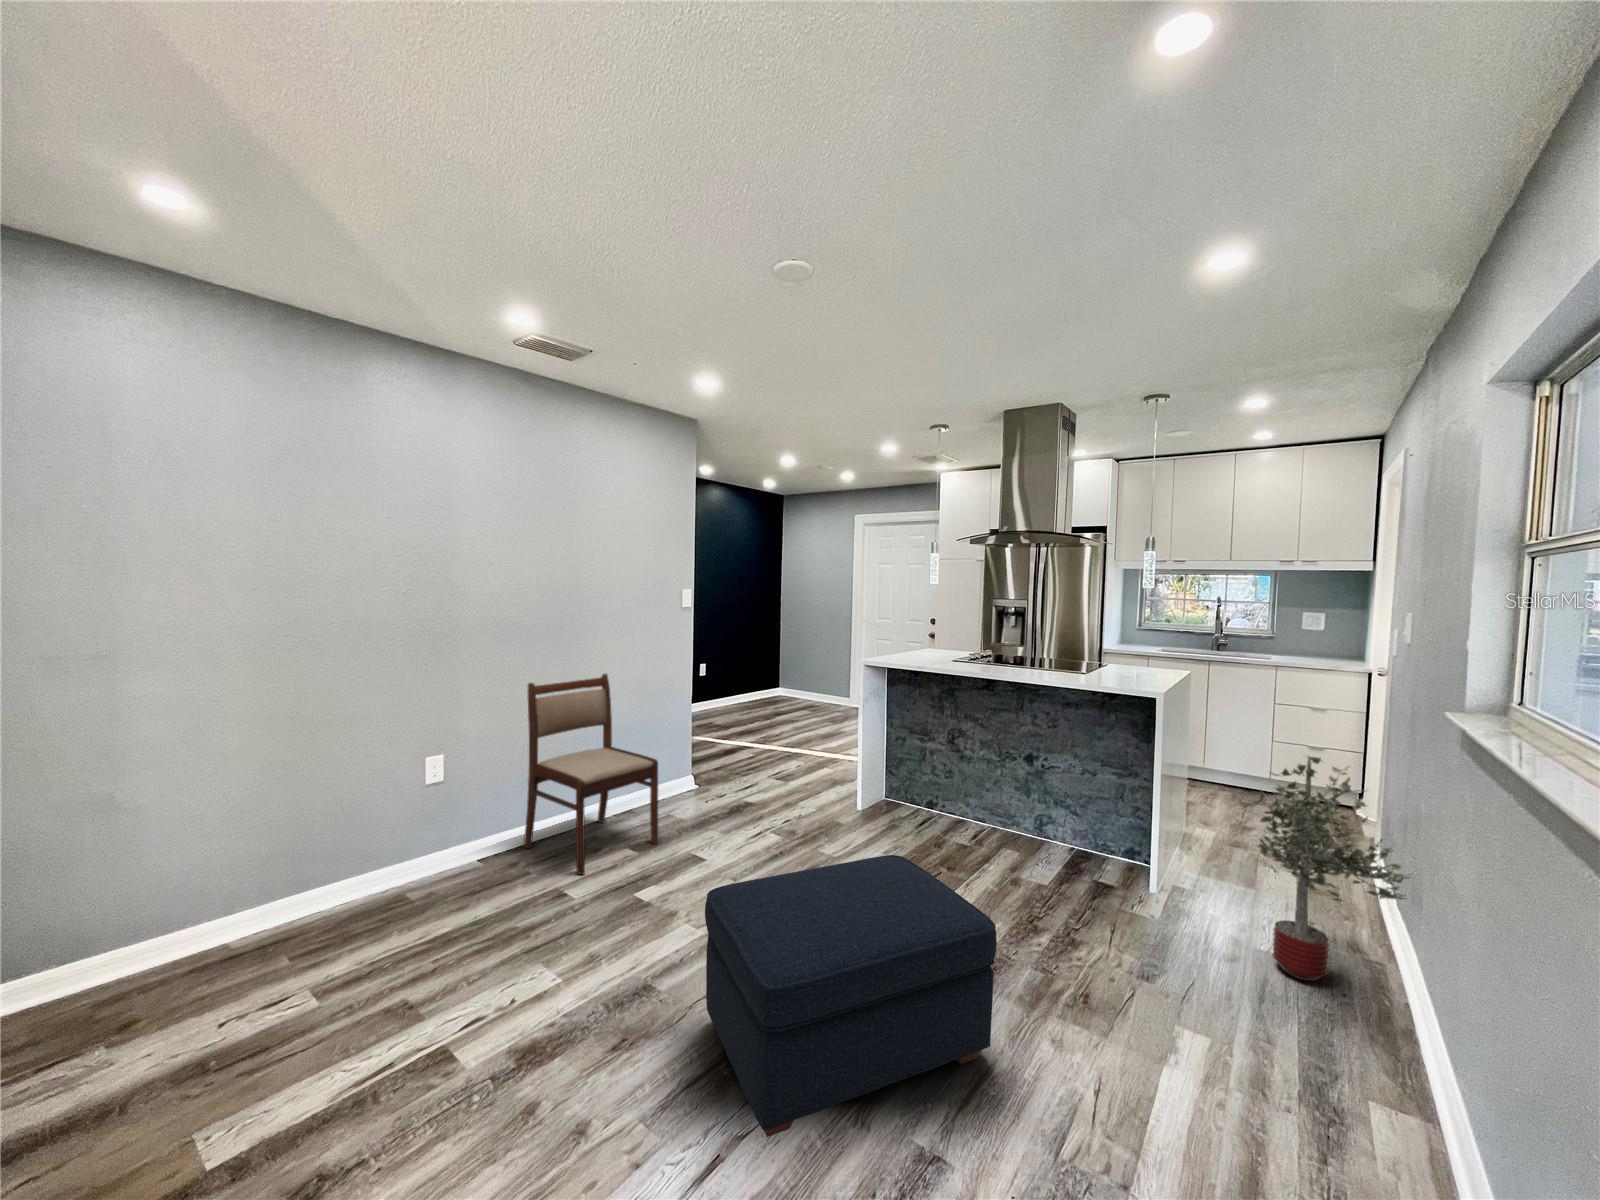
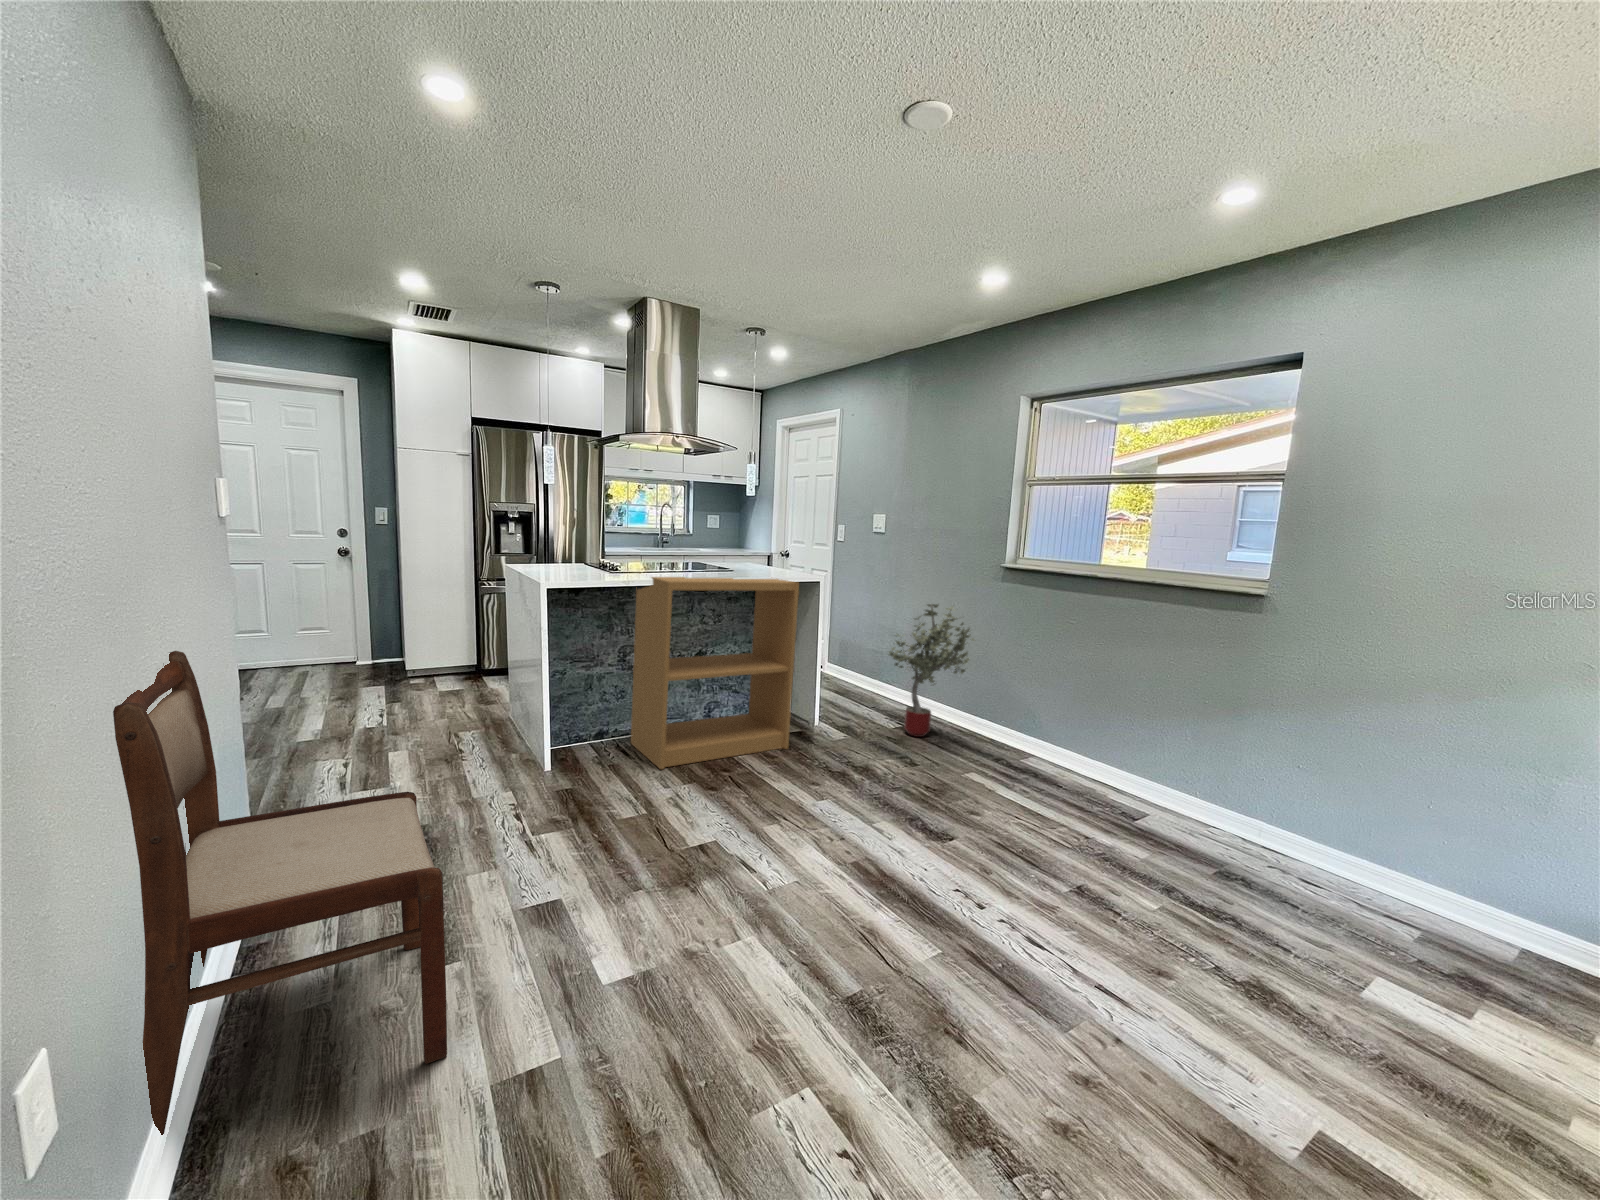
bookshelf: none [919,667,1092,888] -> present [631,577,799,769]
ottoman: present [705,855,997,1137] -> none [867,741,1106,957]

